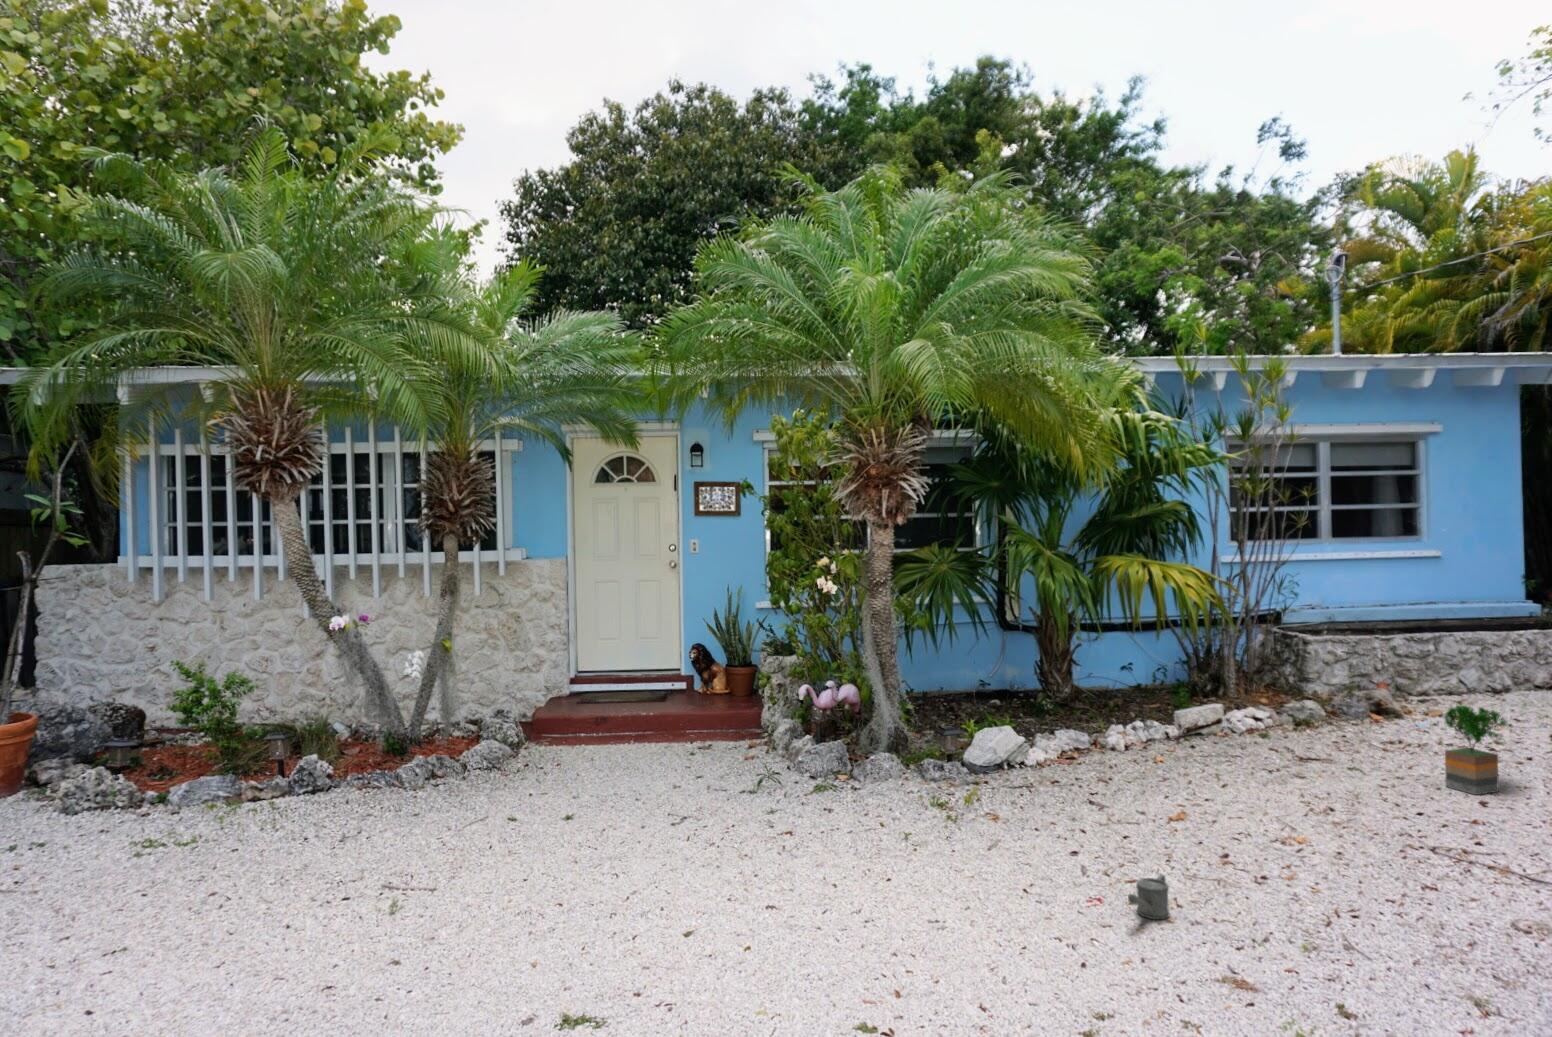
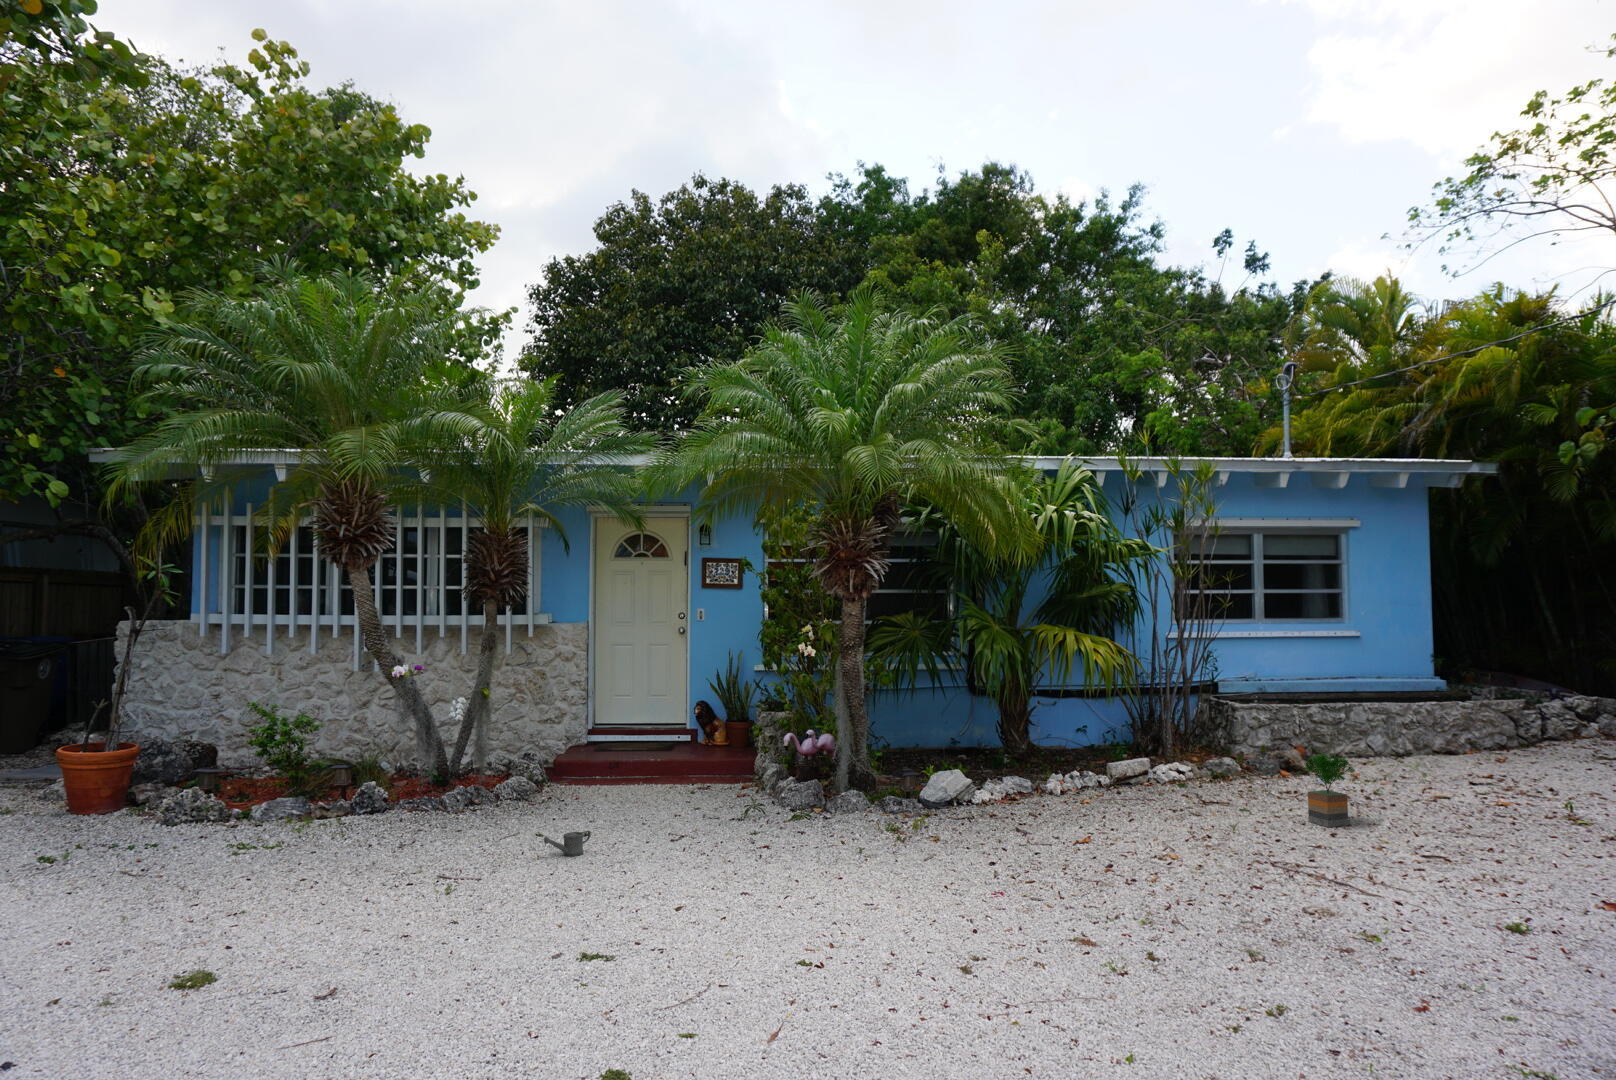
watering can: present [1128,875,1169,919] -> present [544,831,591,856]

